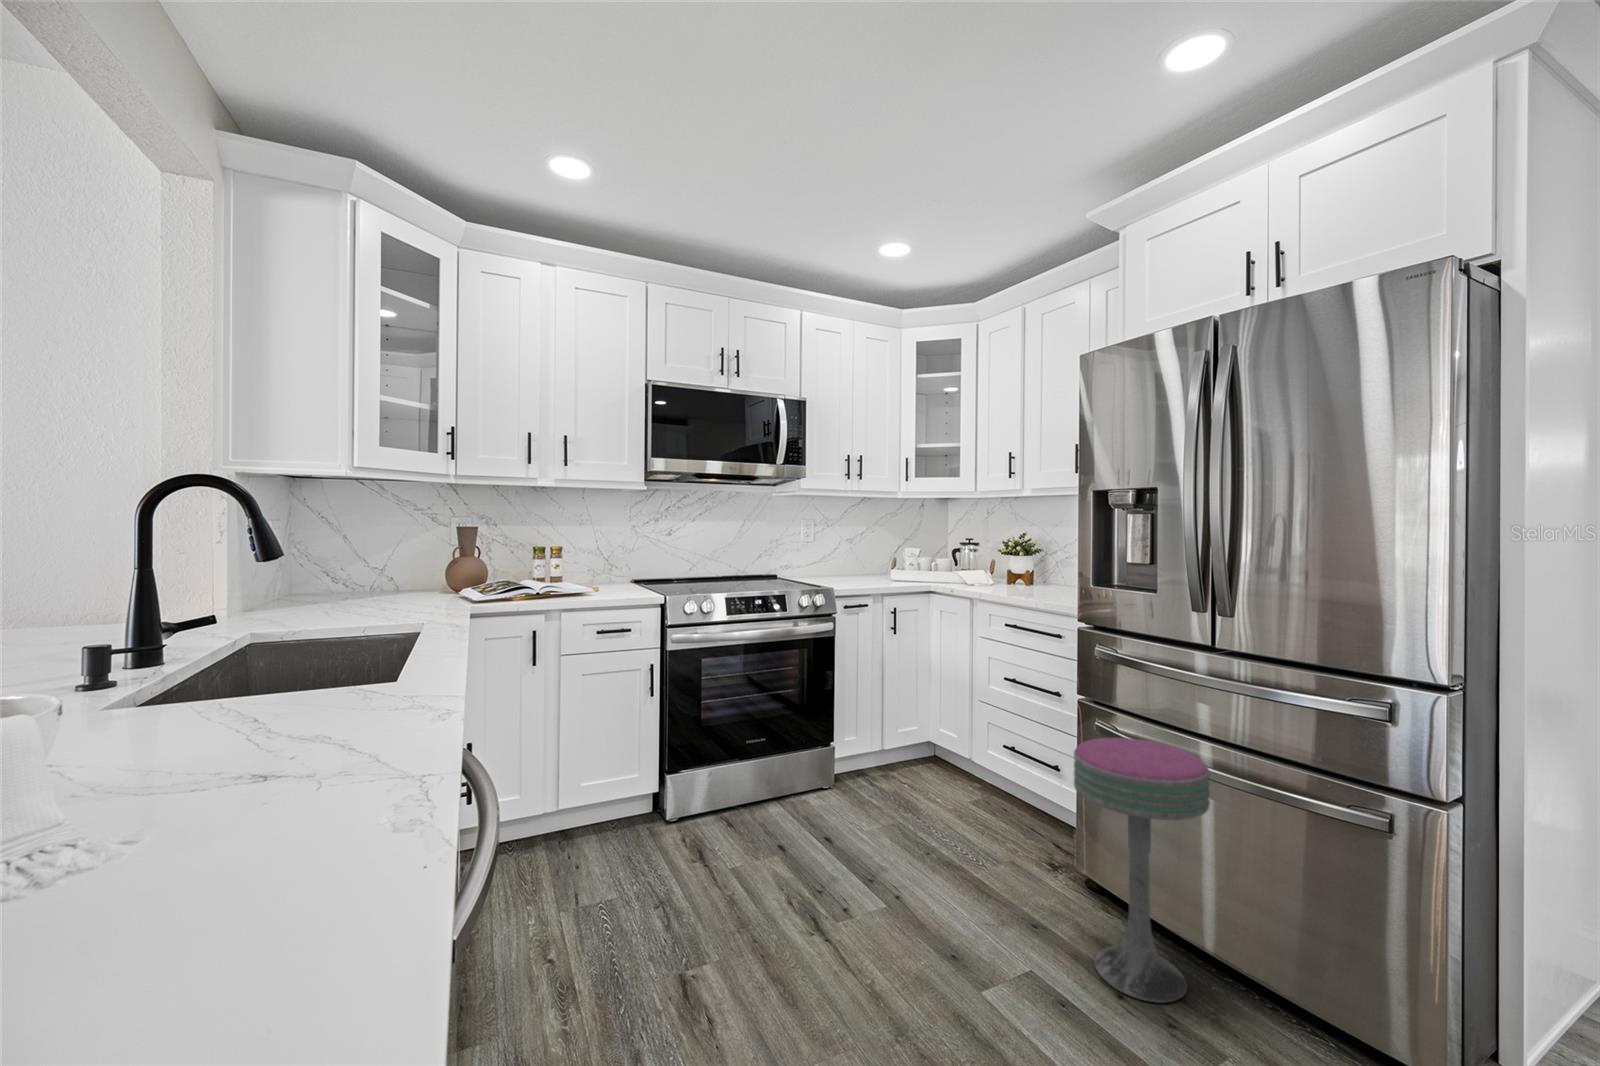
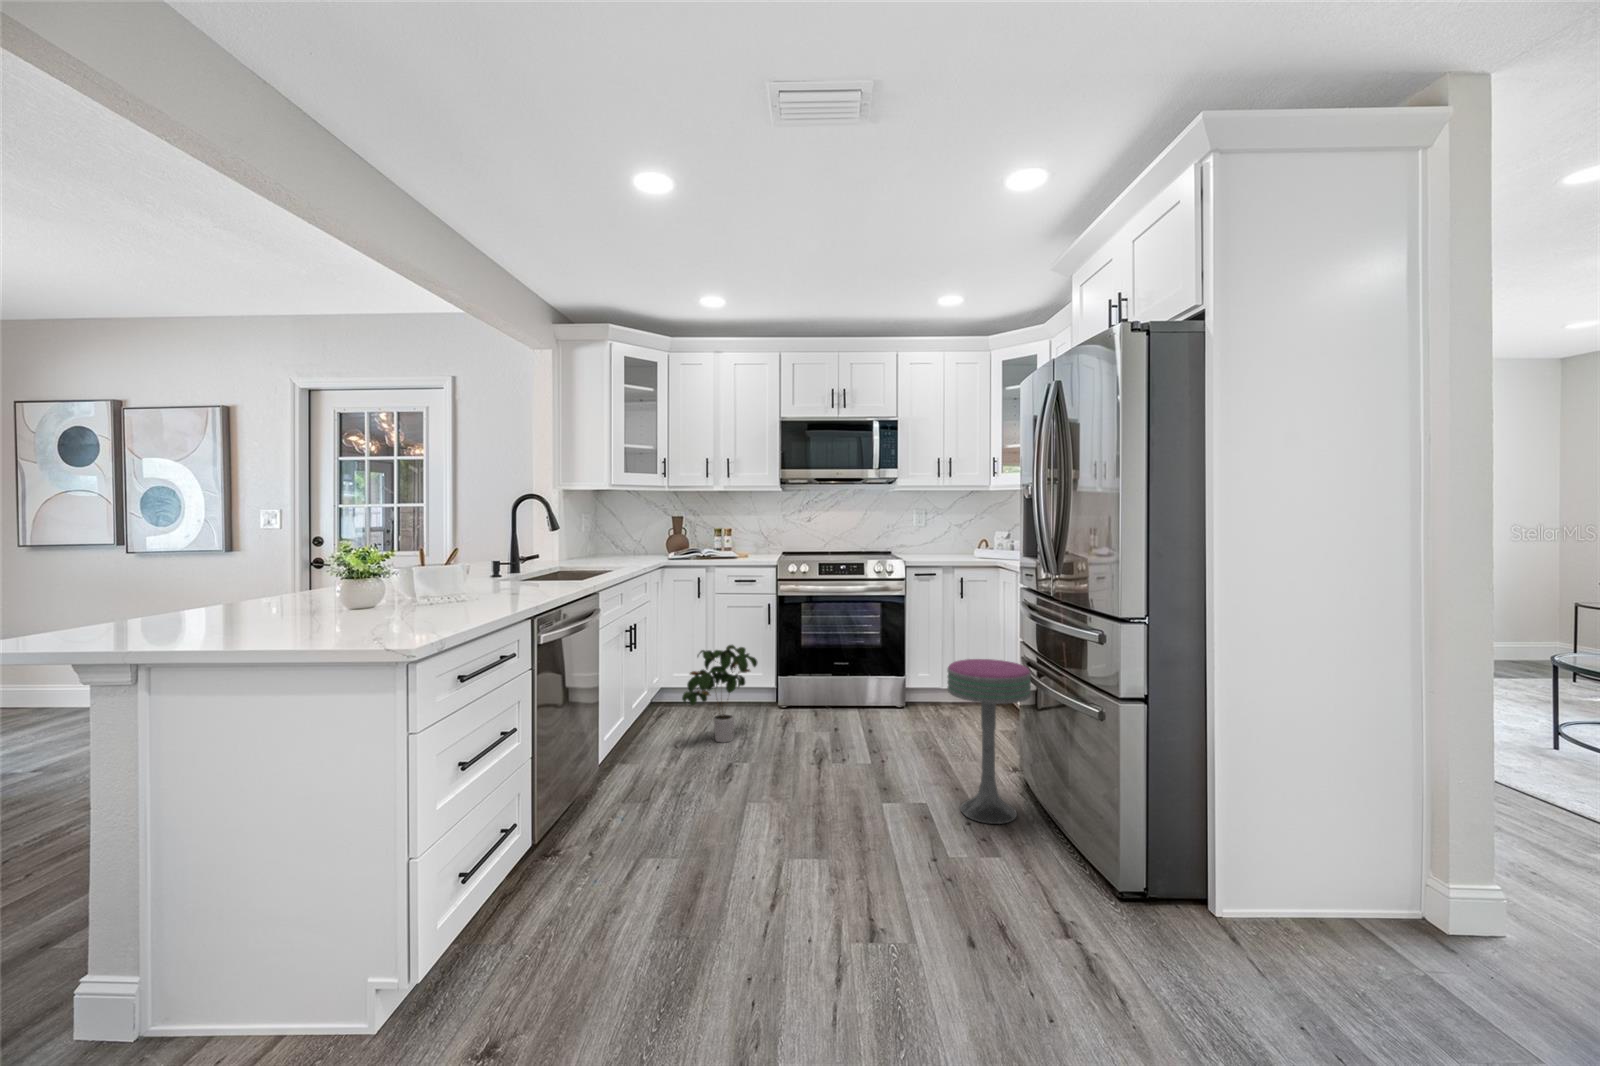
potted plant: none [565,745,669,925] -> present [682,645,757,743]

